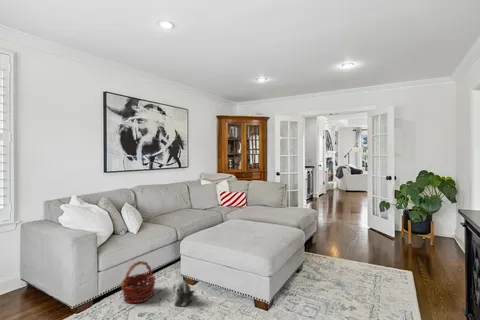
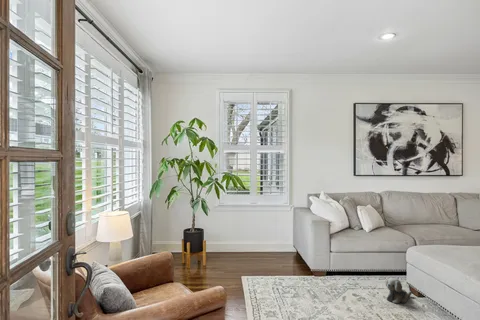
basket: present [121,261,156,303] -> none [346,253,377,289]

